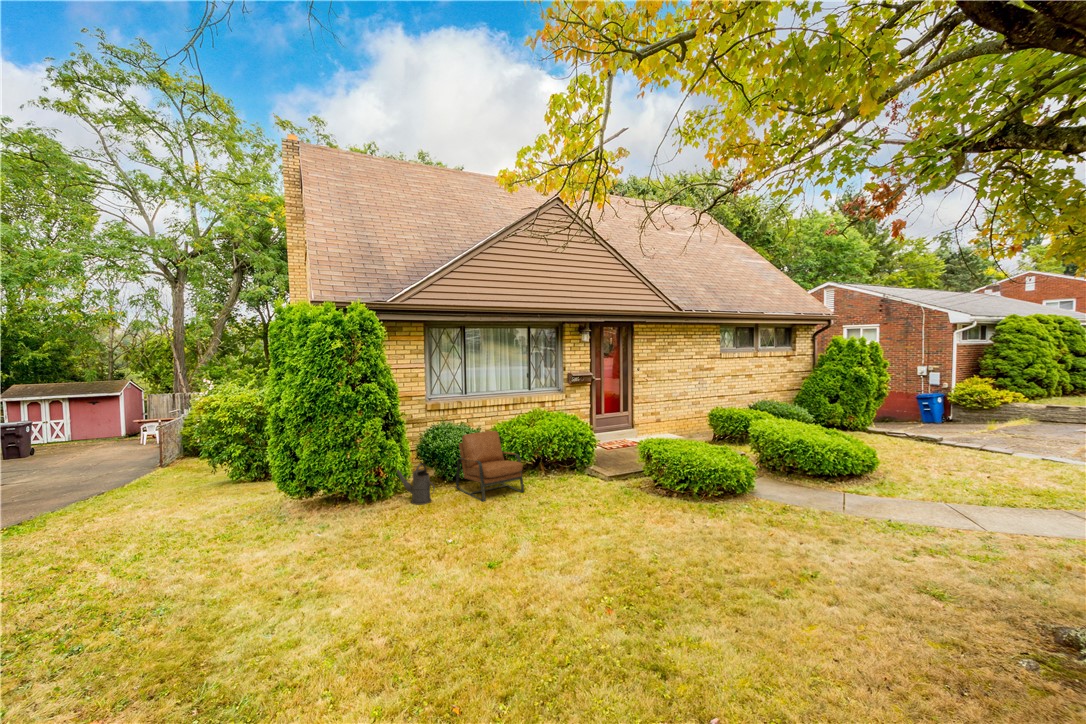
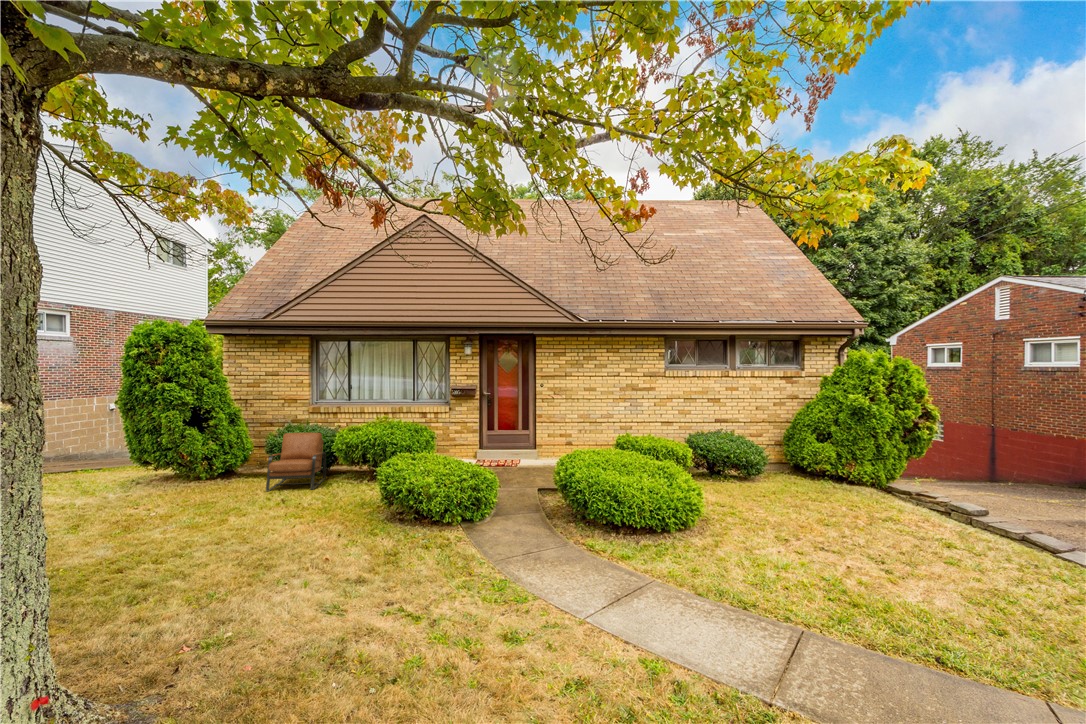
watering can: present [397,464,435,505] -> none [224,453,244,487]

